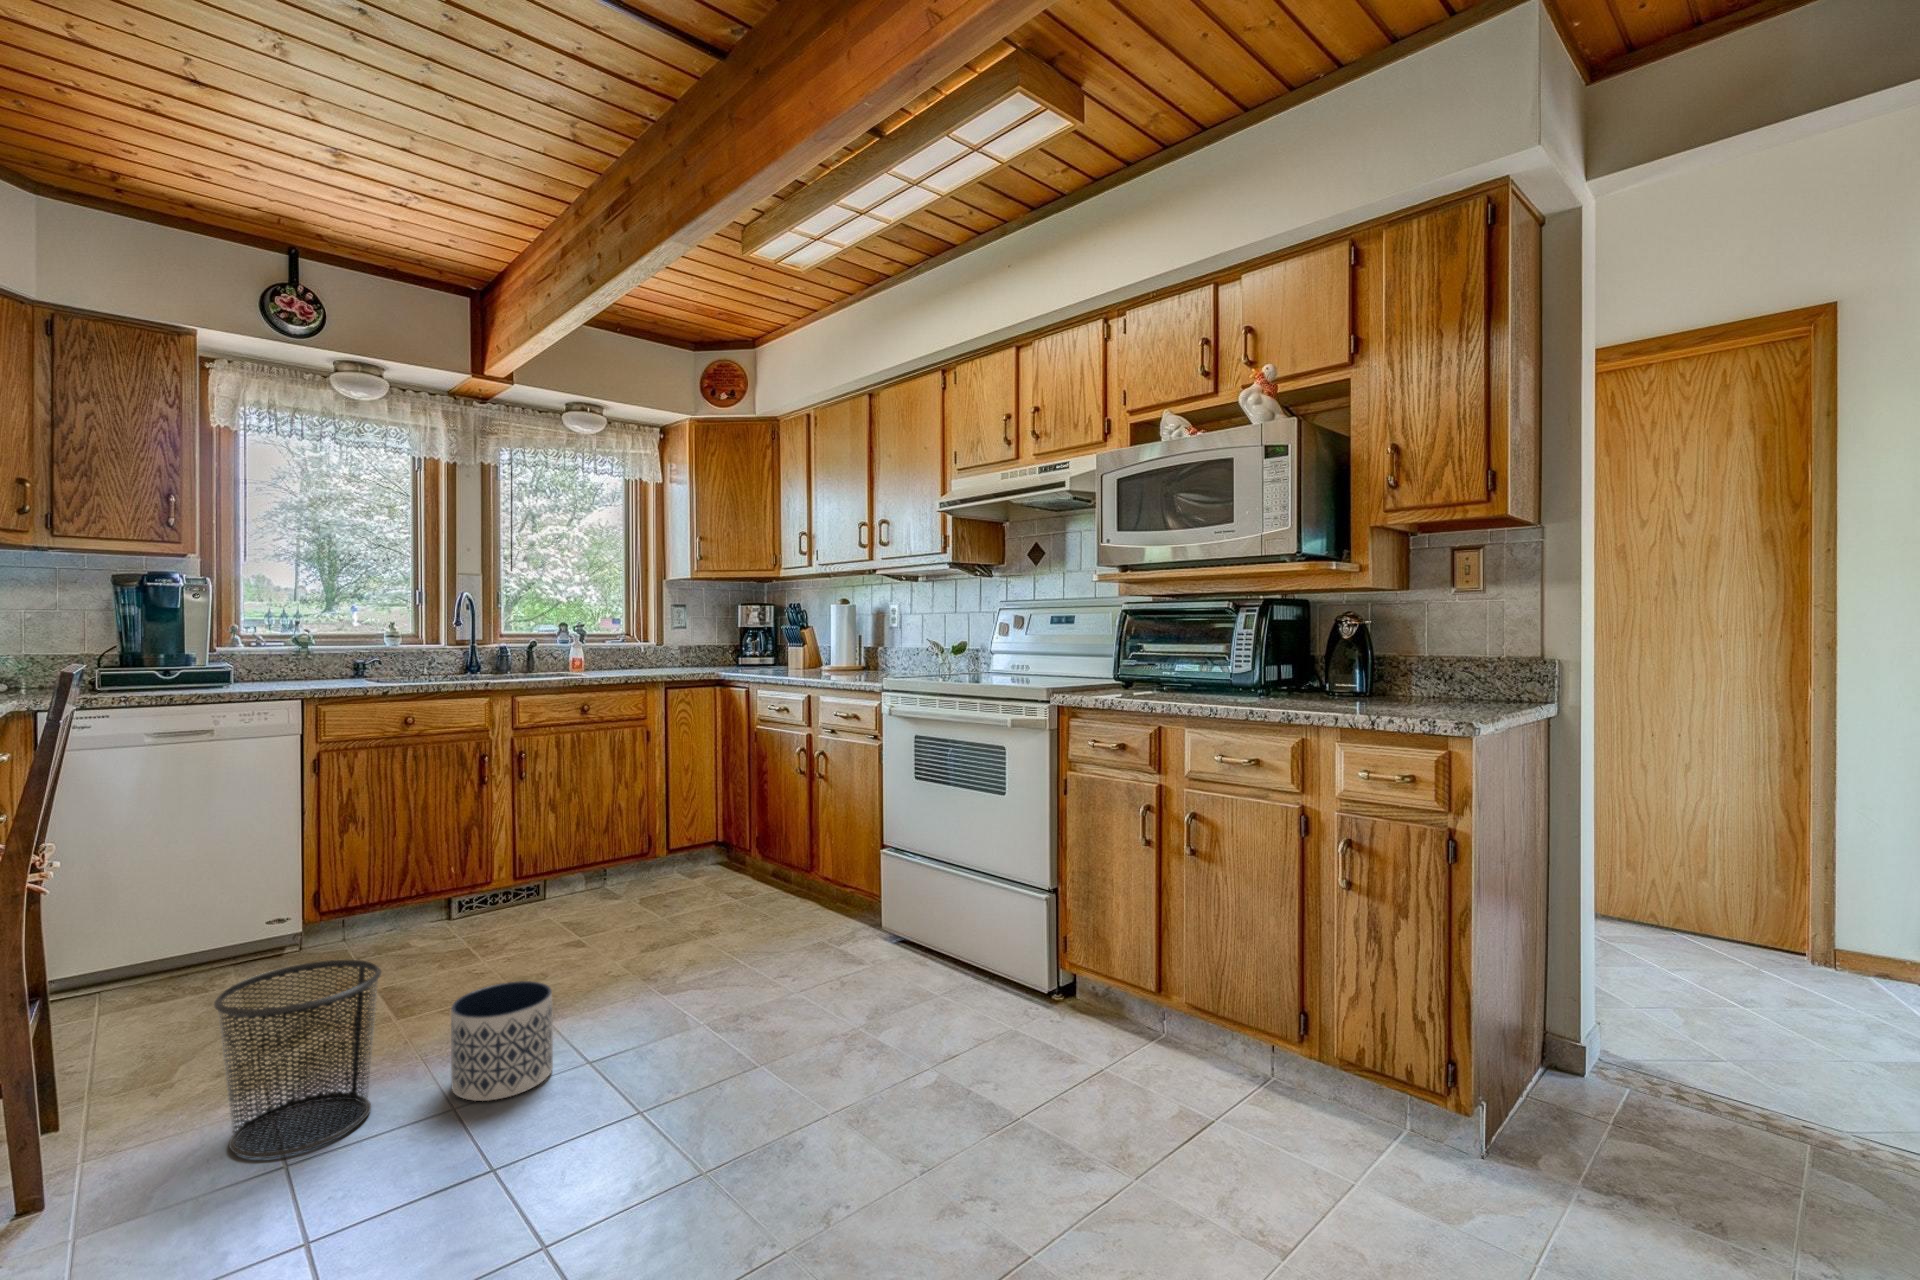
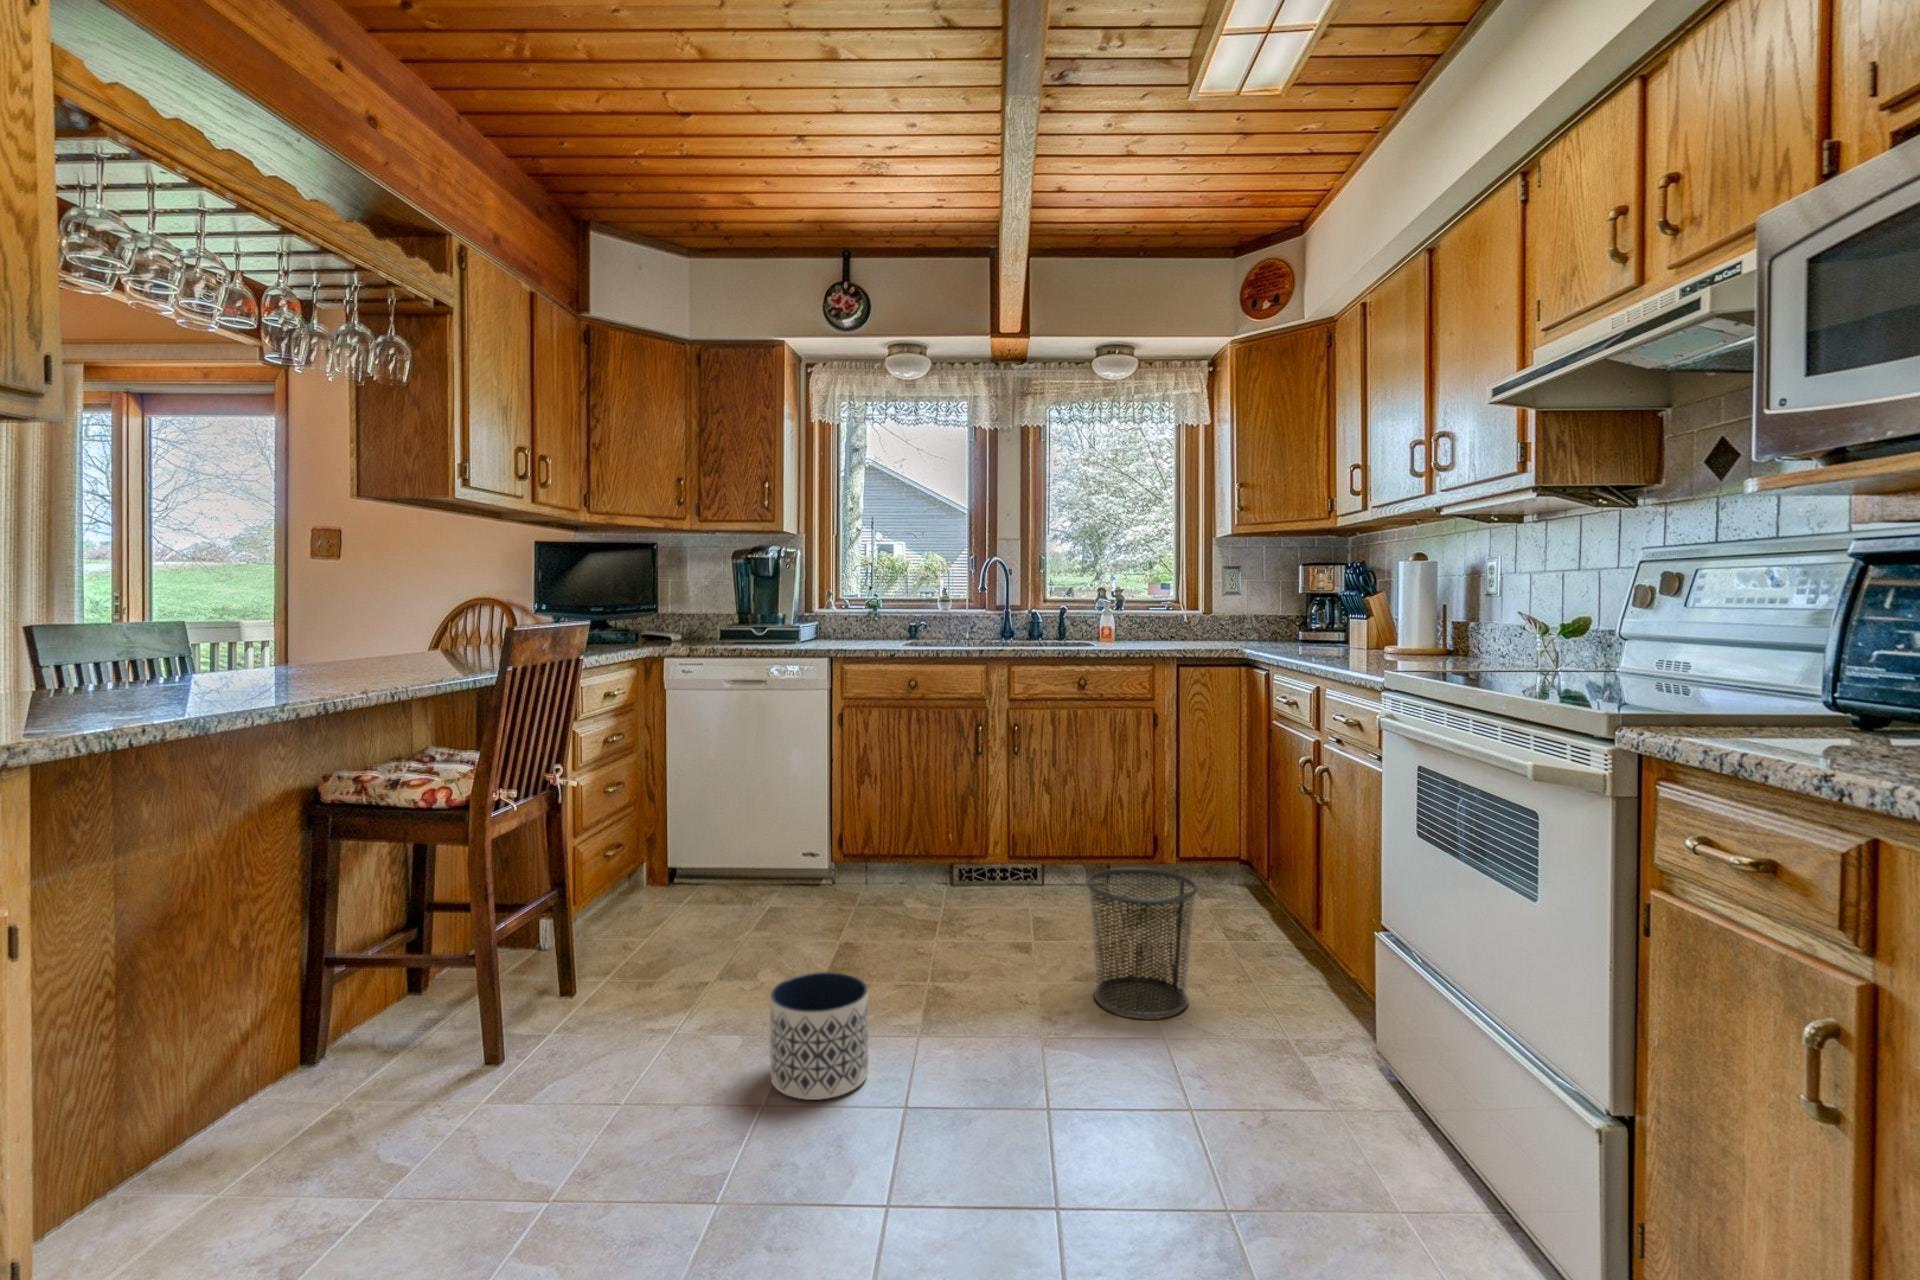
waste bin: present [214,960,381,1158] -> present [1086,868,1198,1018]

